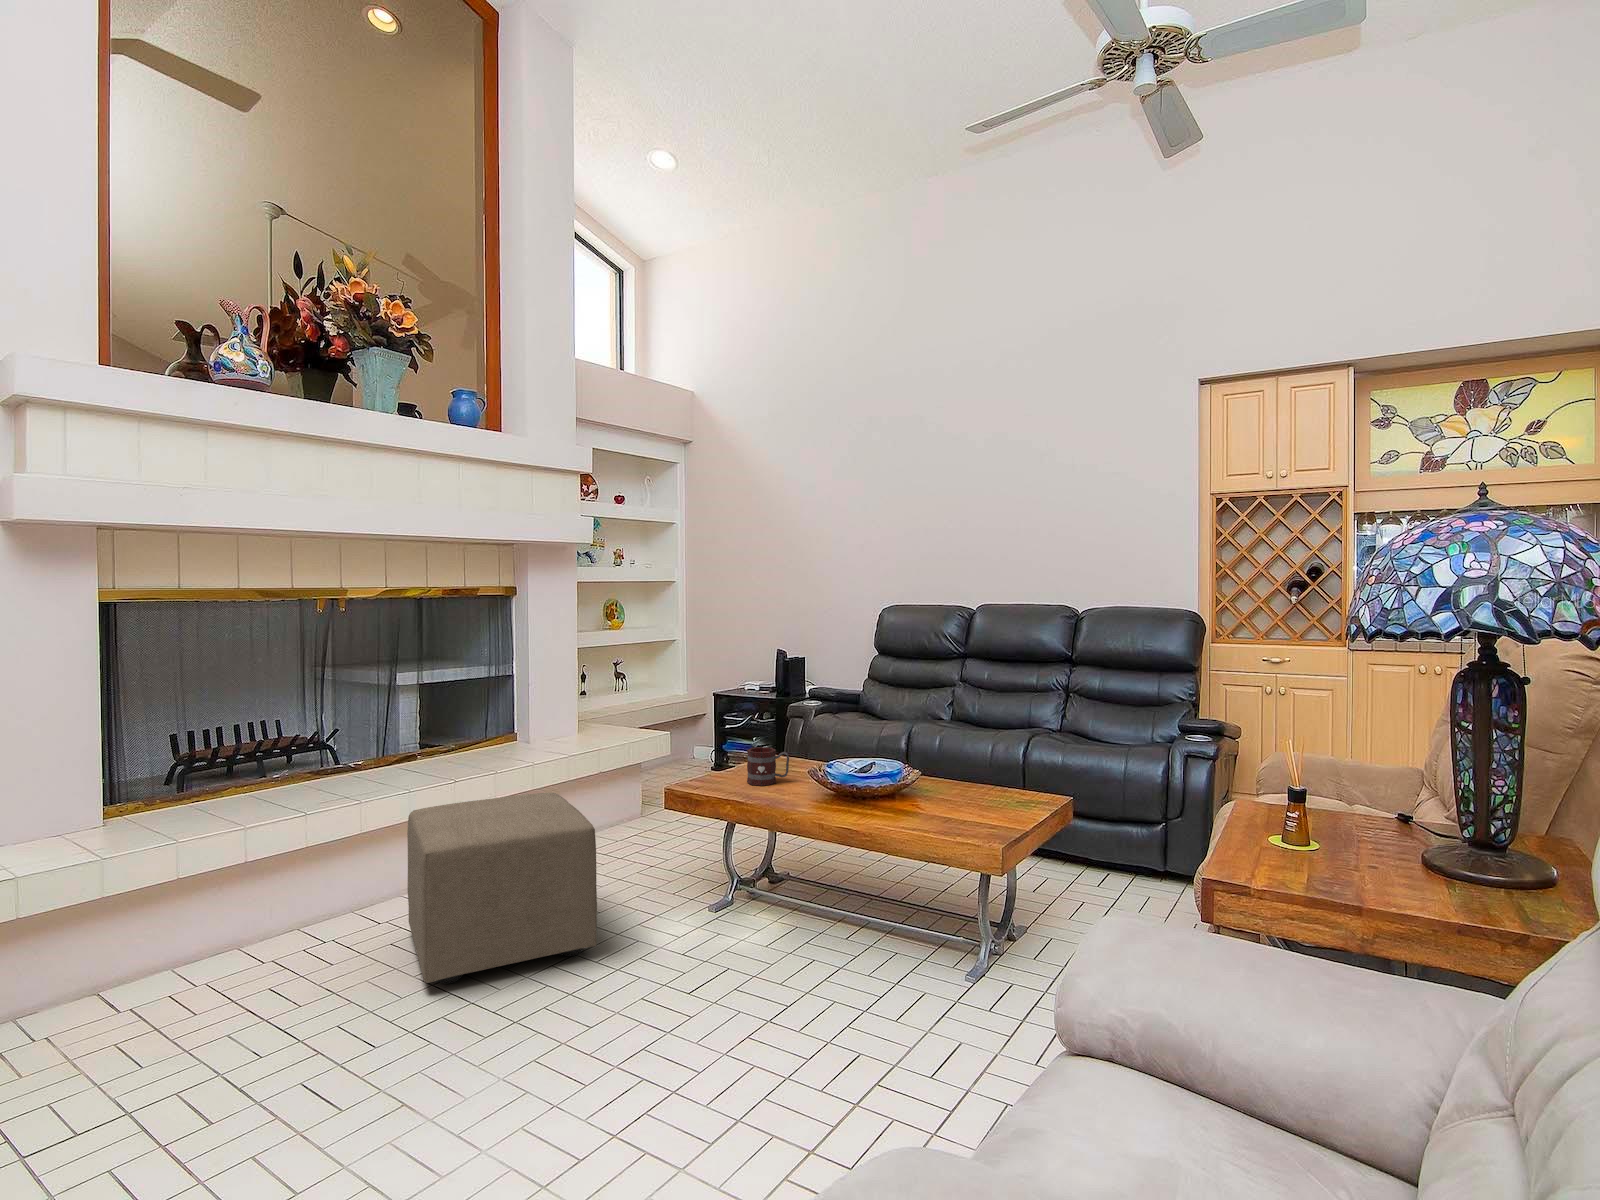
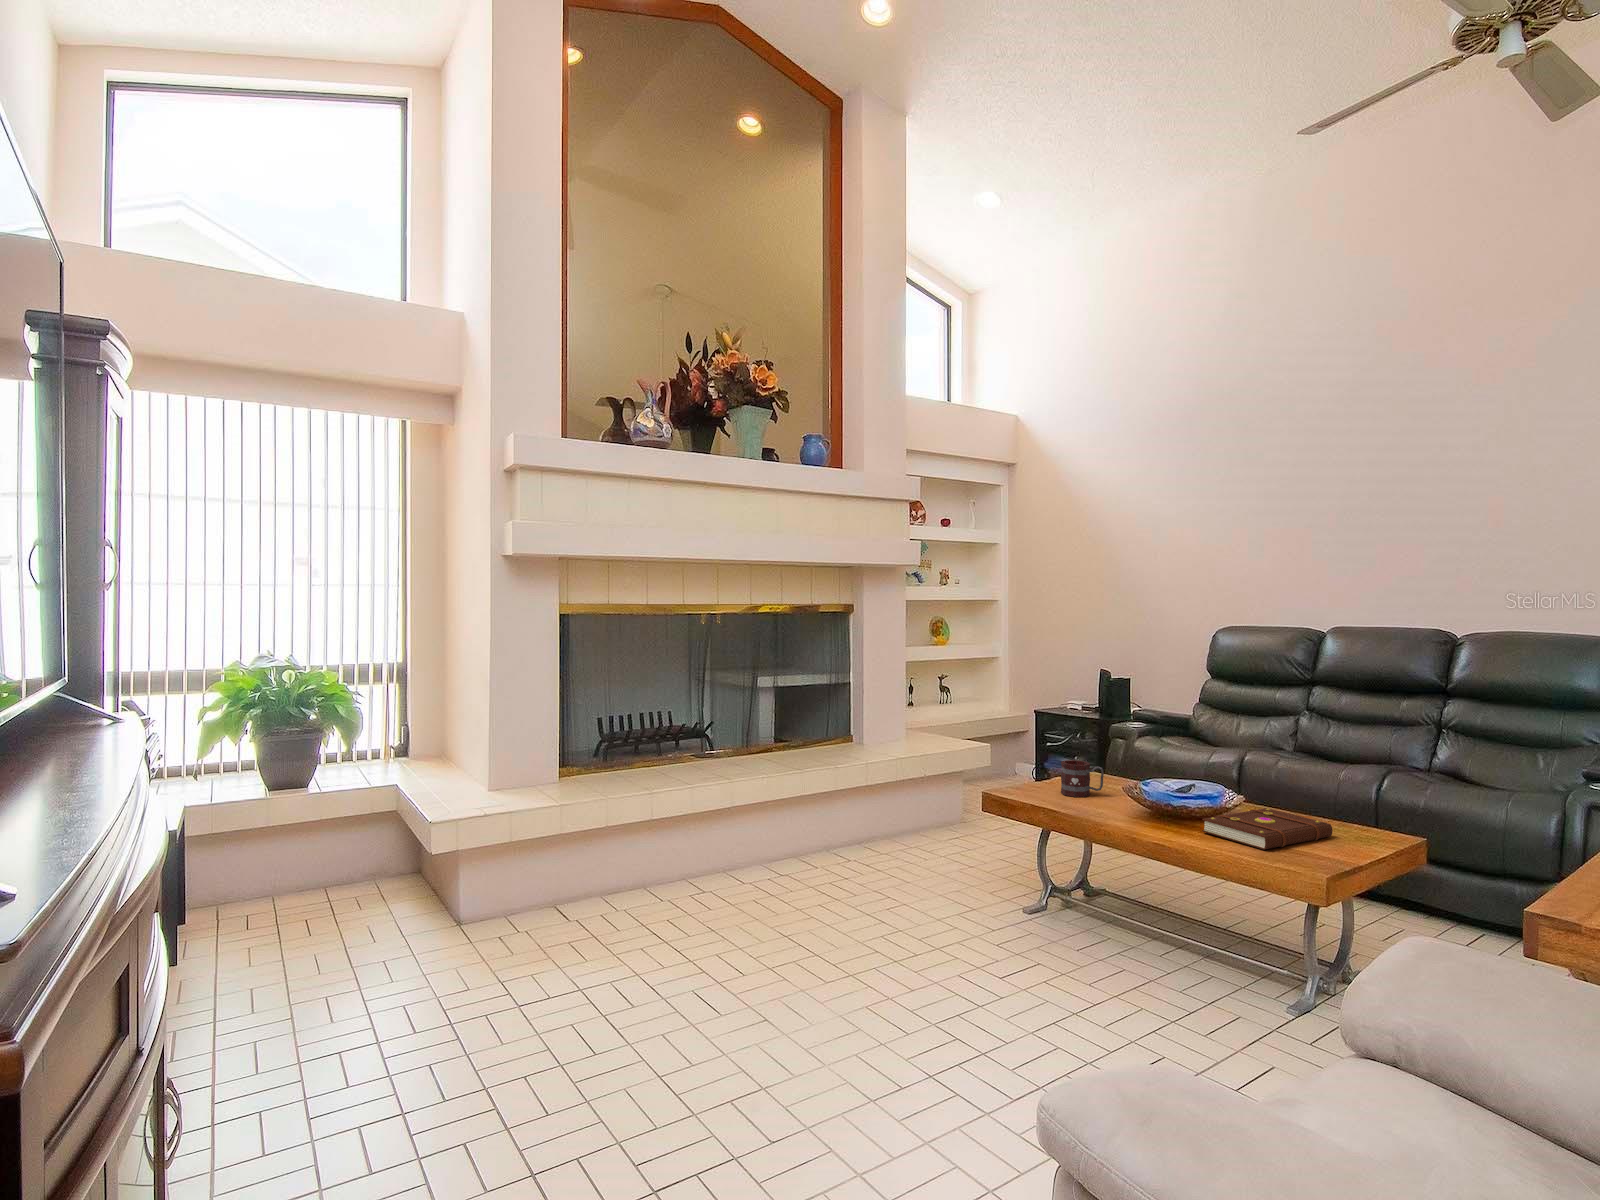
book: none [885,782,996,825] -> present [1202,808,1333,850]
ottoman: present [407,793,597,984] -> none [764,786,918,936]

